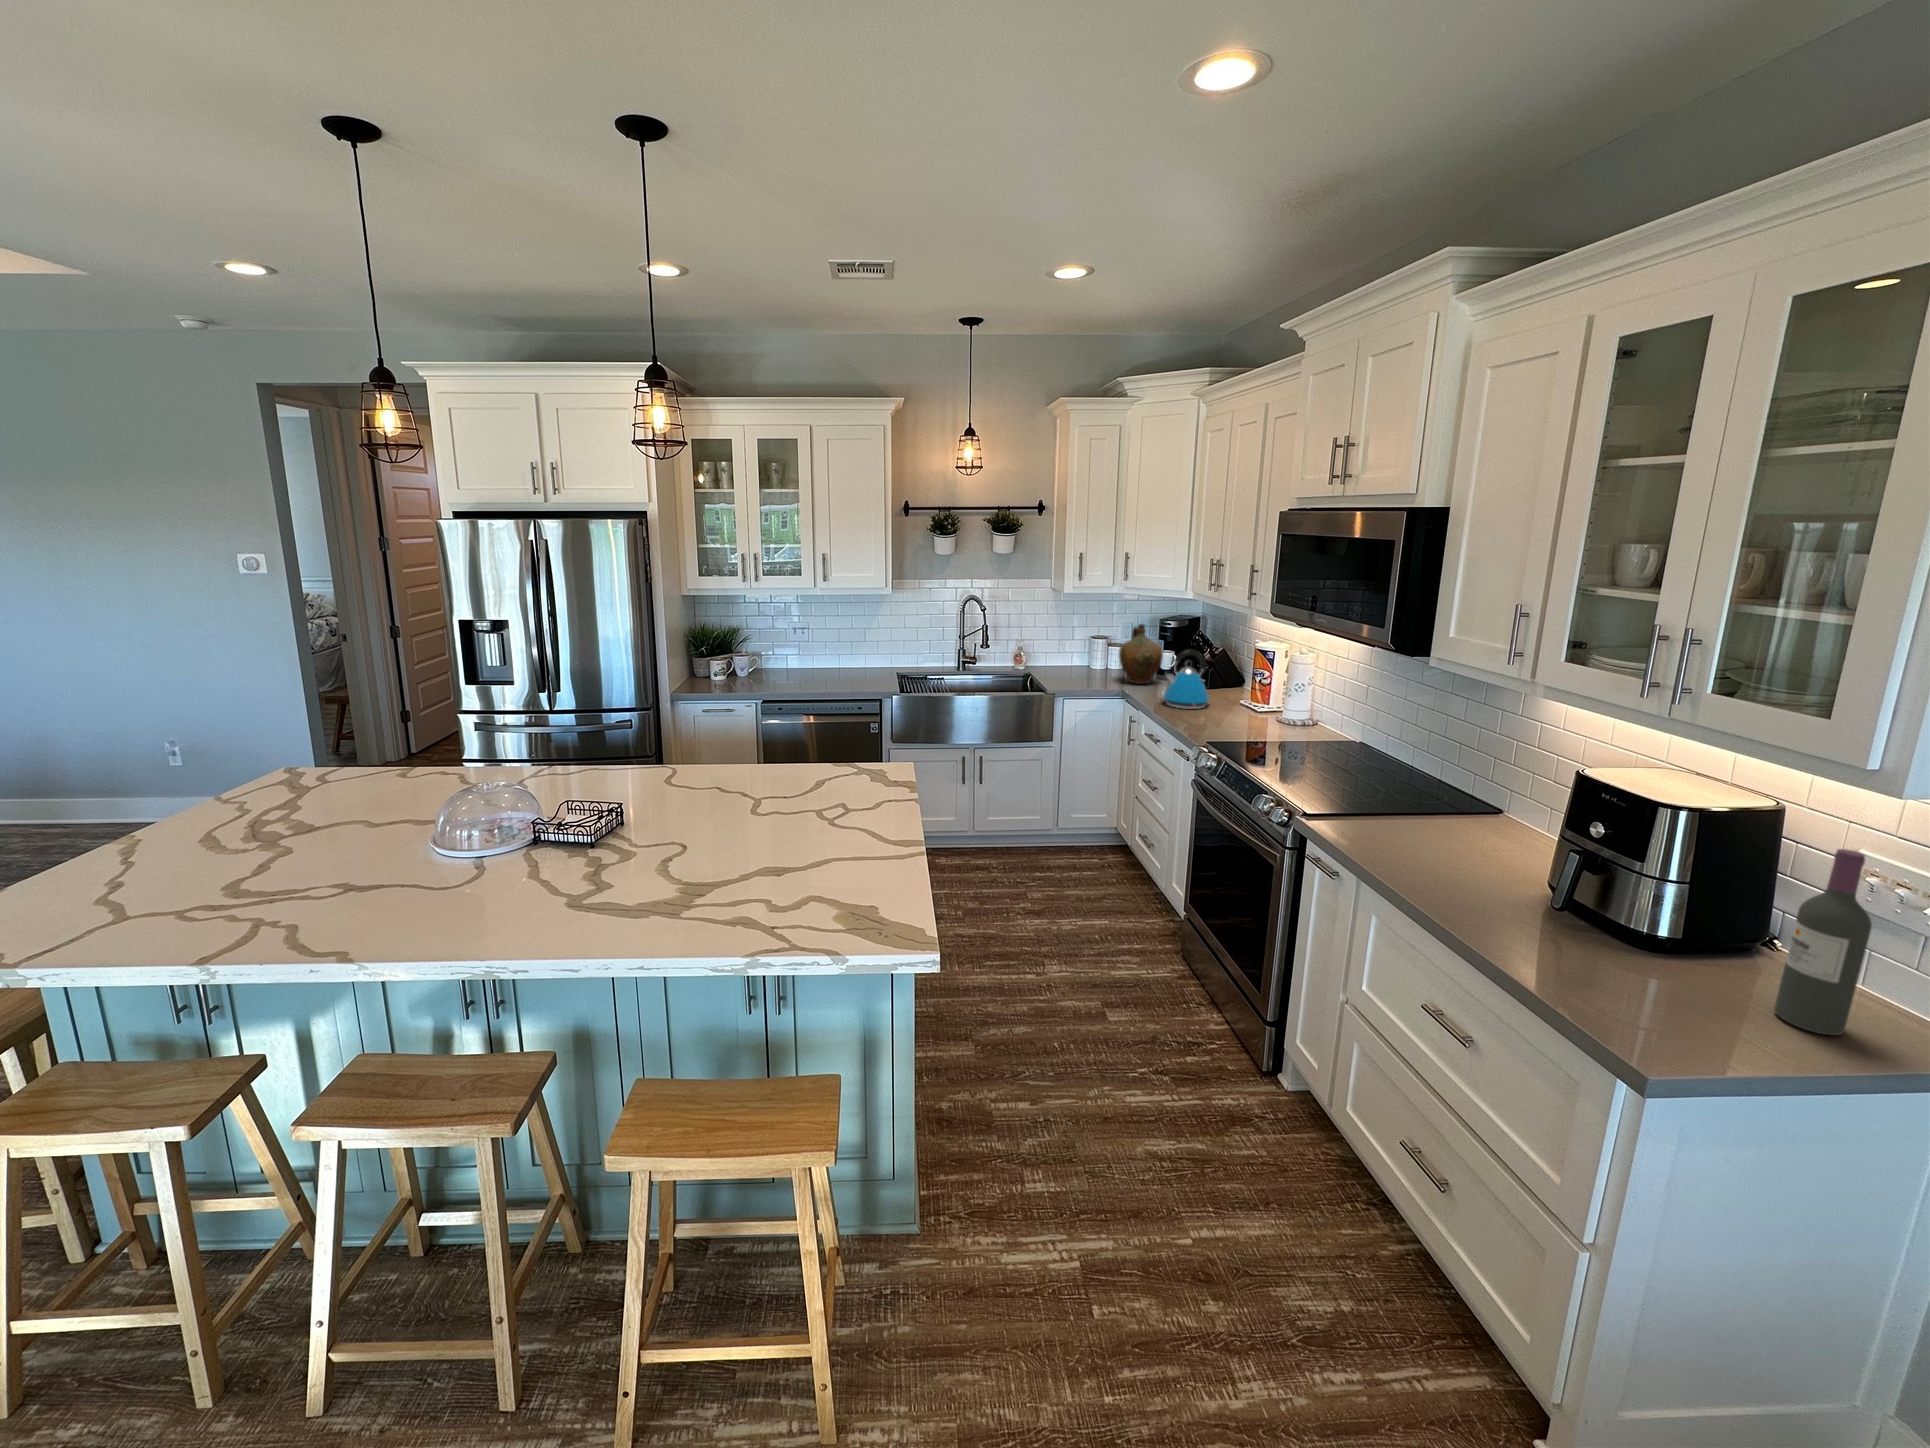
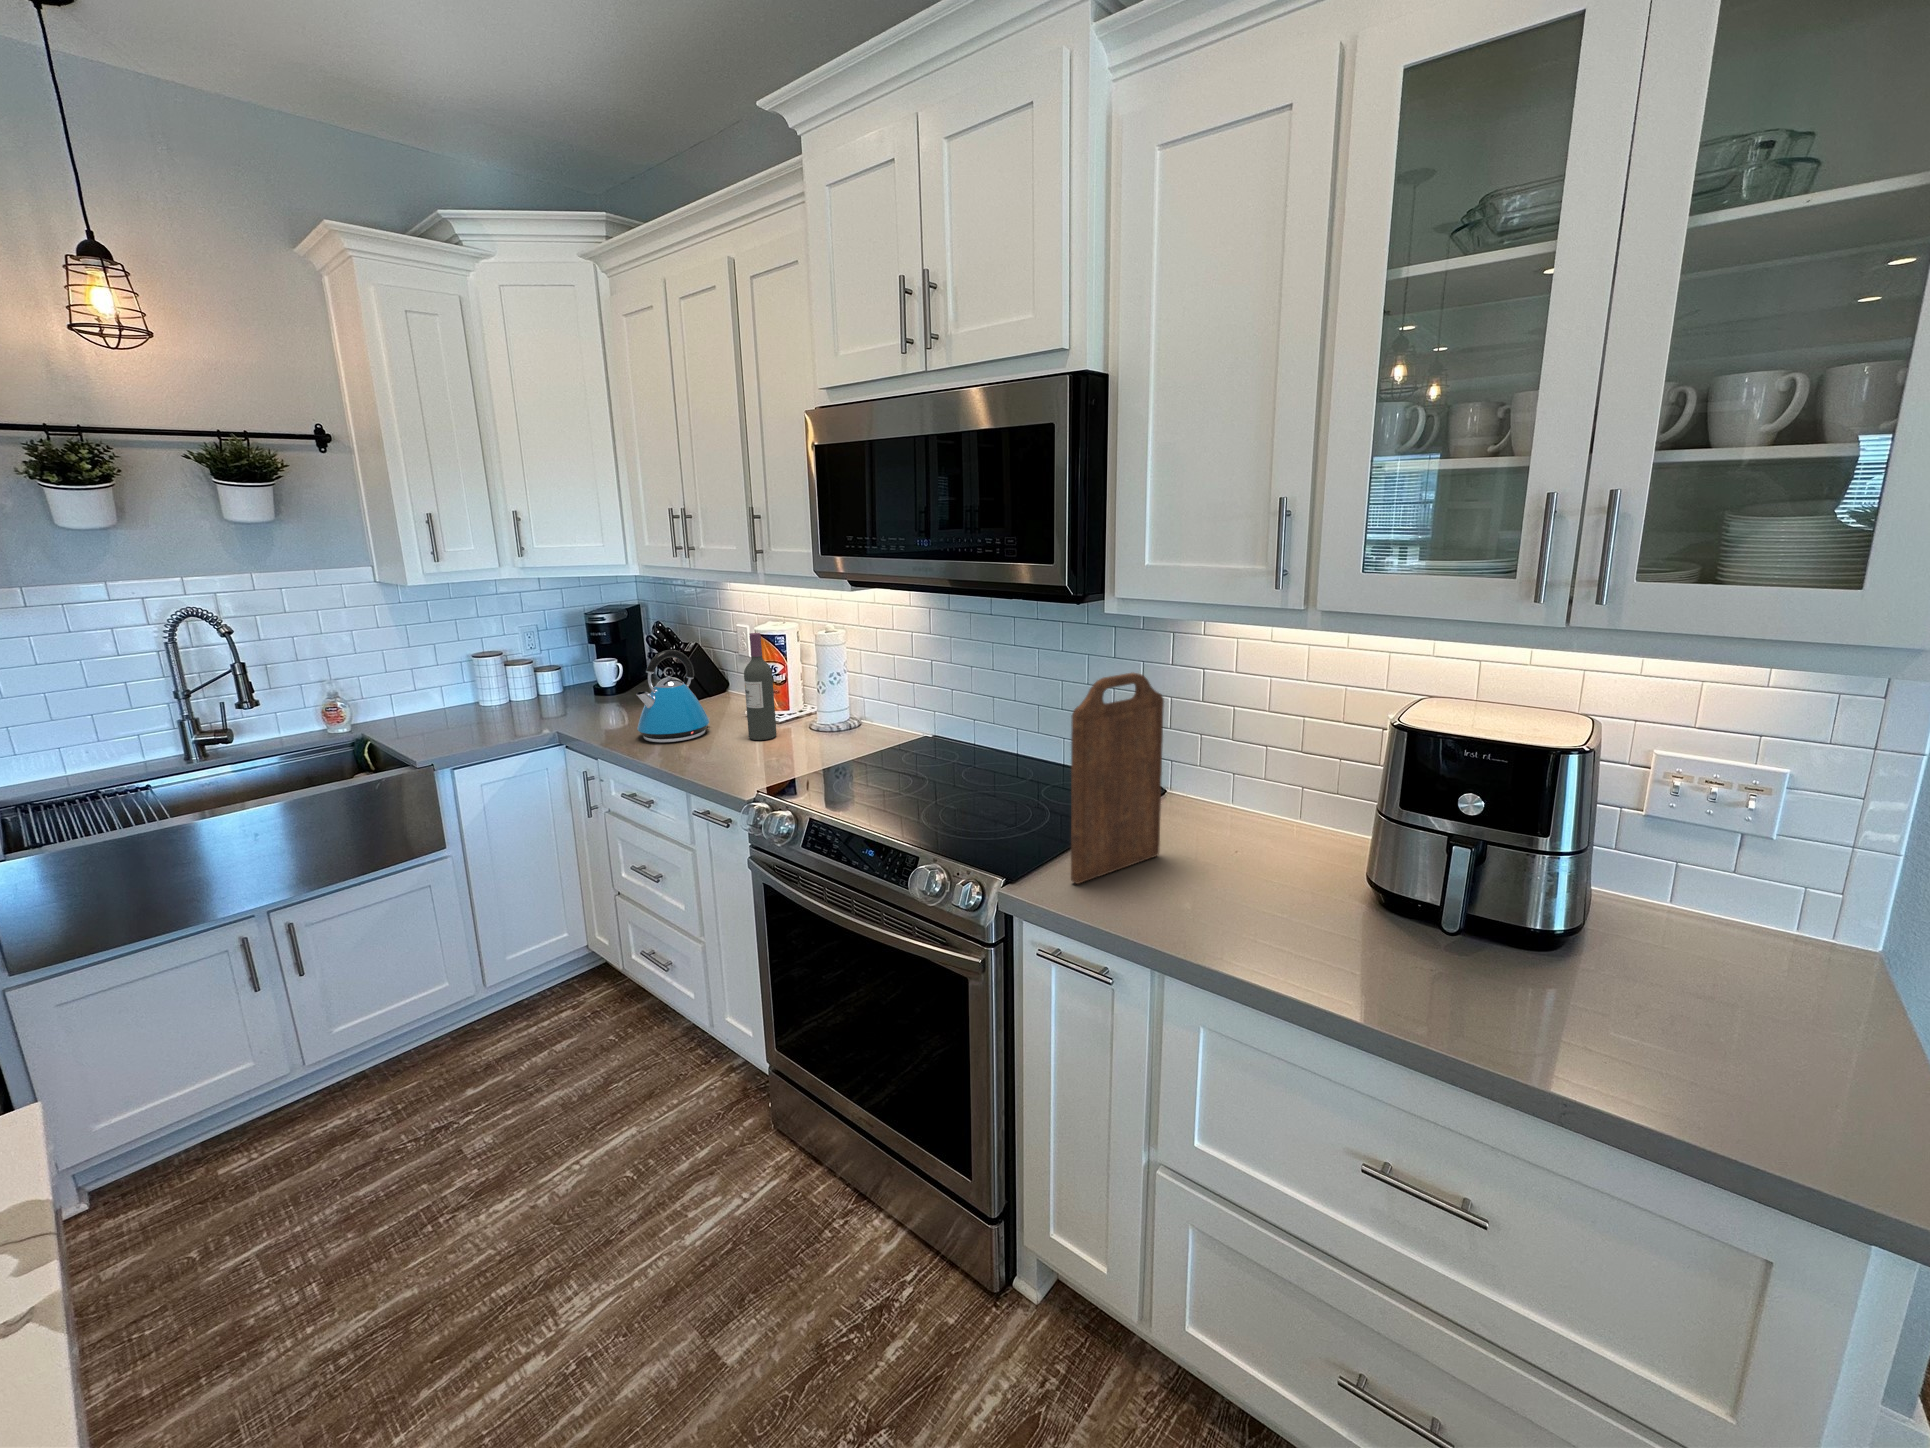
ceramic jug: present [1119,624,1163,684] -> none [536,622,611,717]
cutting board: none [1349,703,1451,837] -> present [1071,673,1164,884]
wine bottle: present [1774,849,1872,1035] -> present [744,633,777,740]

